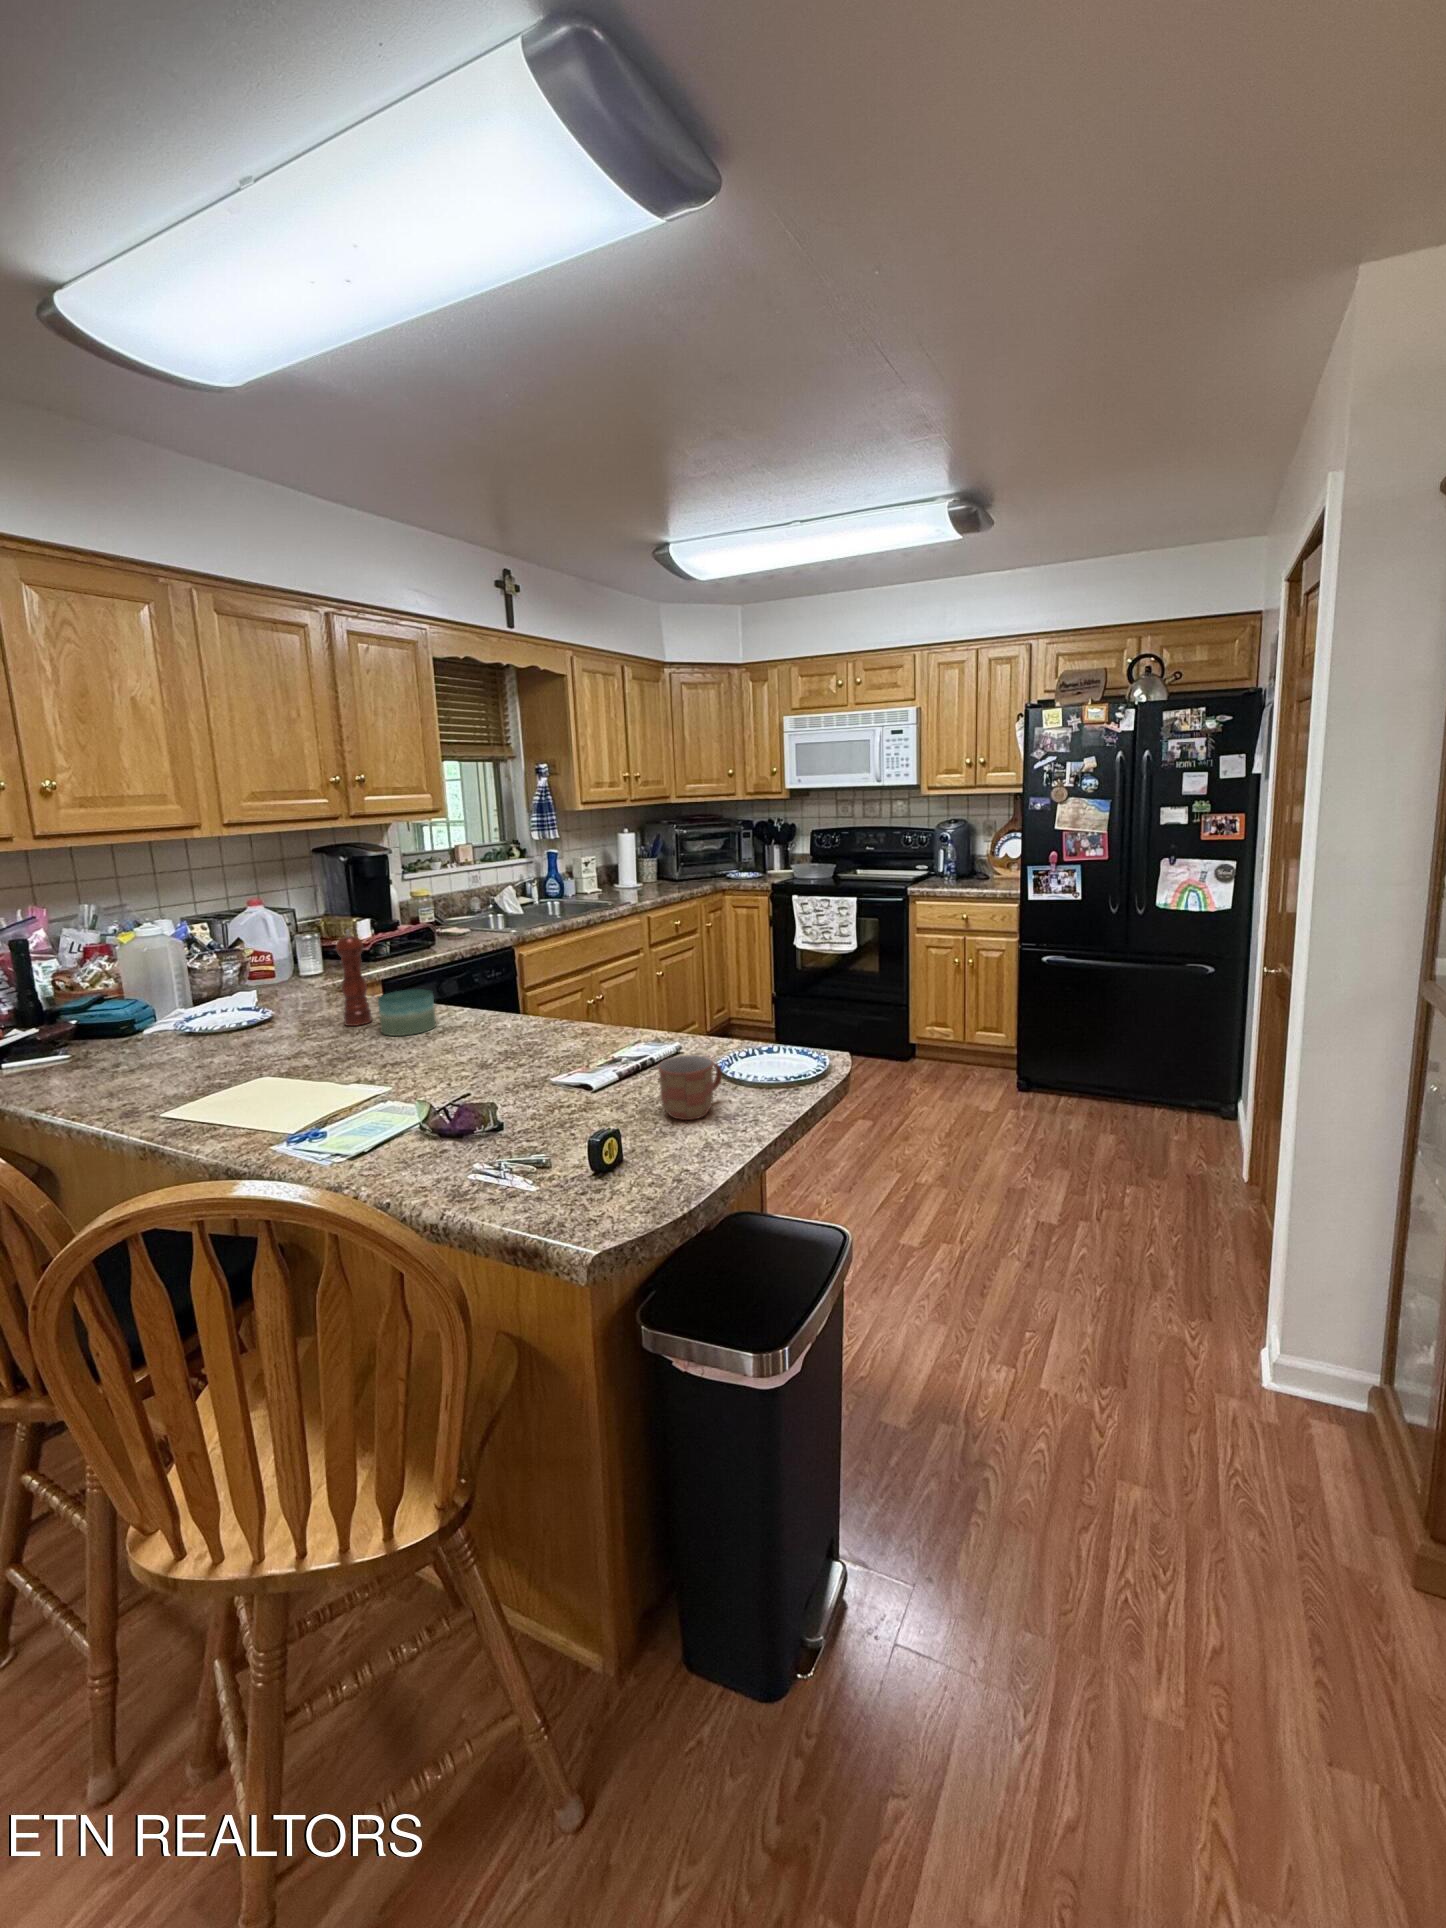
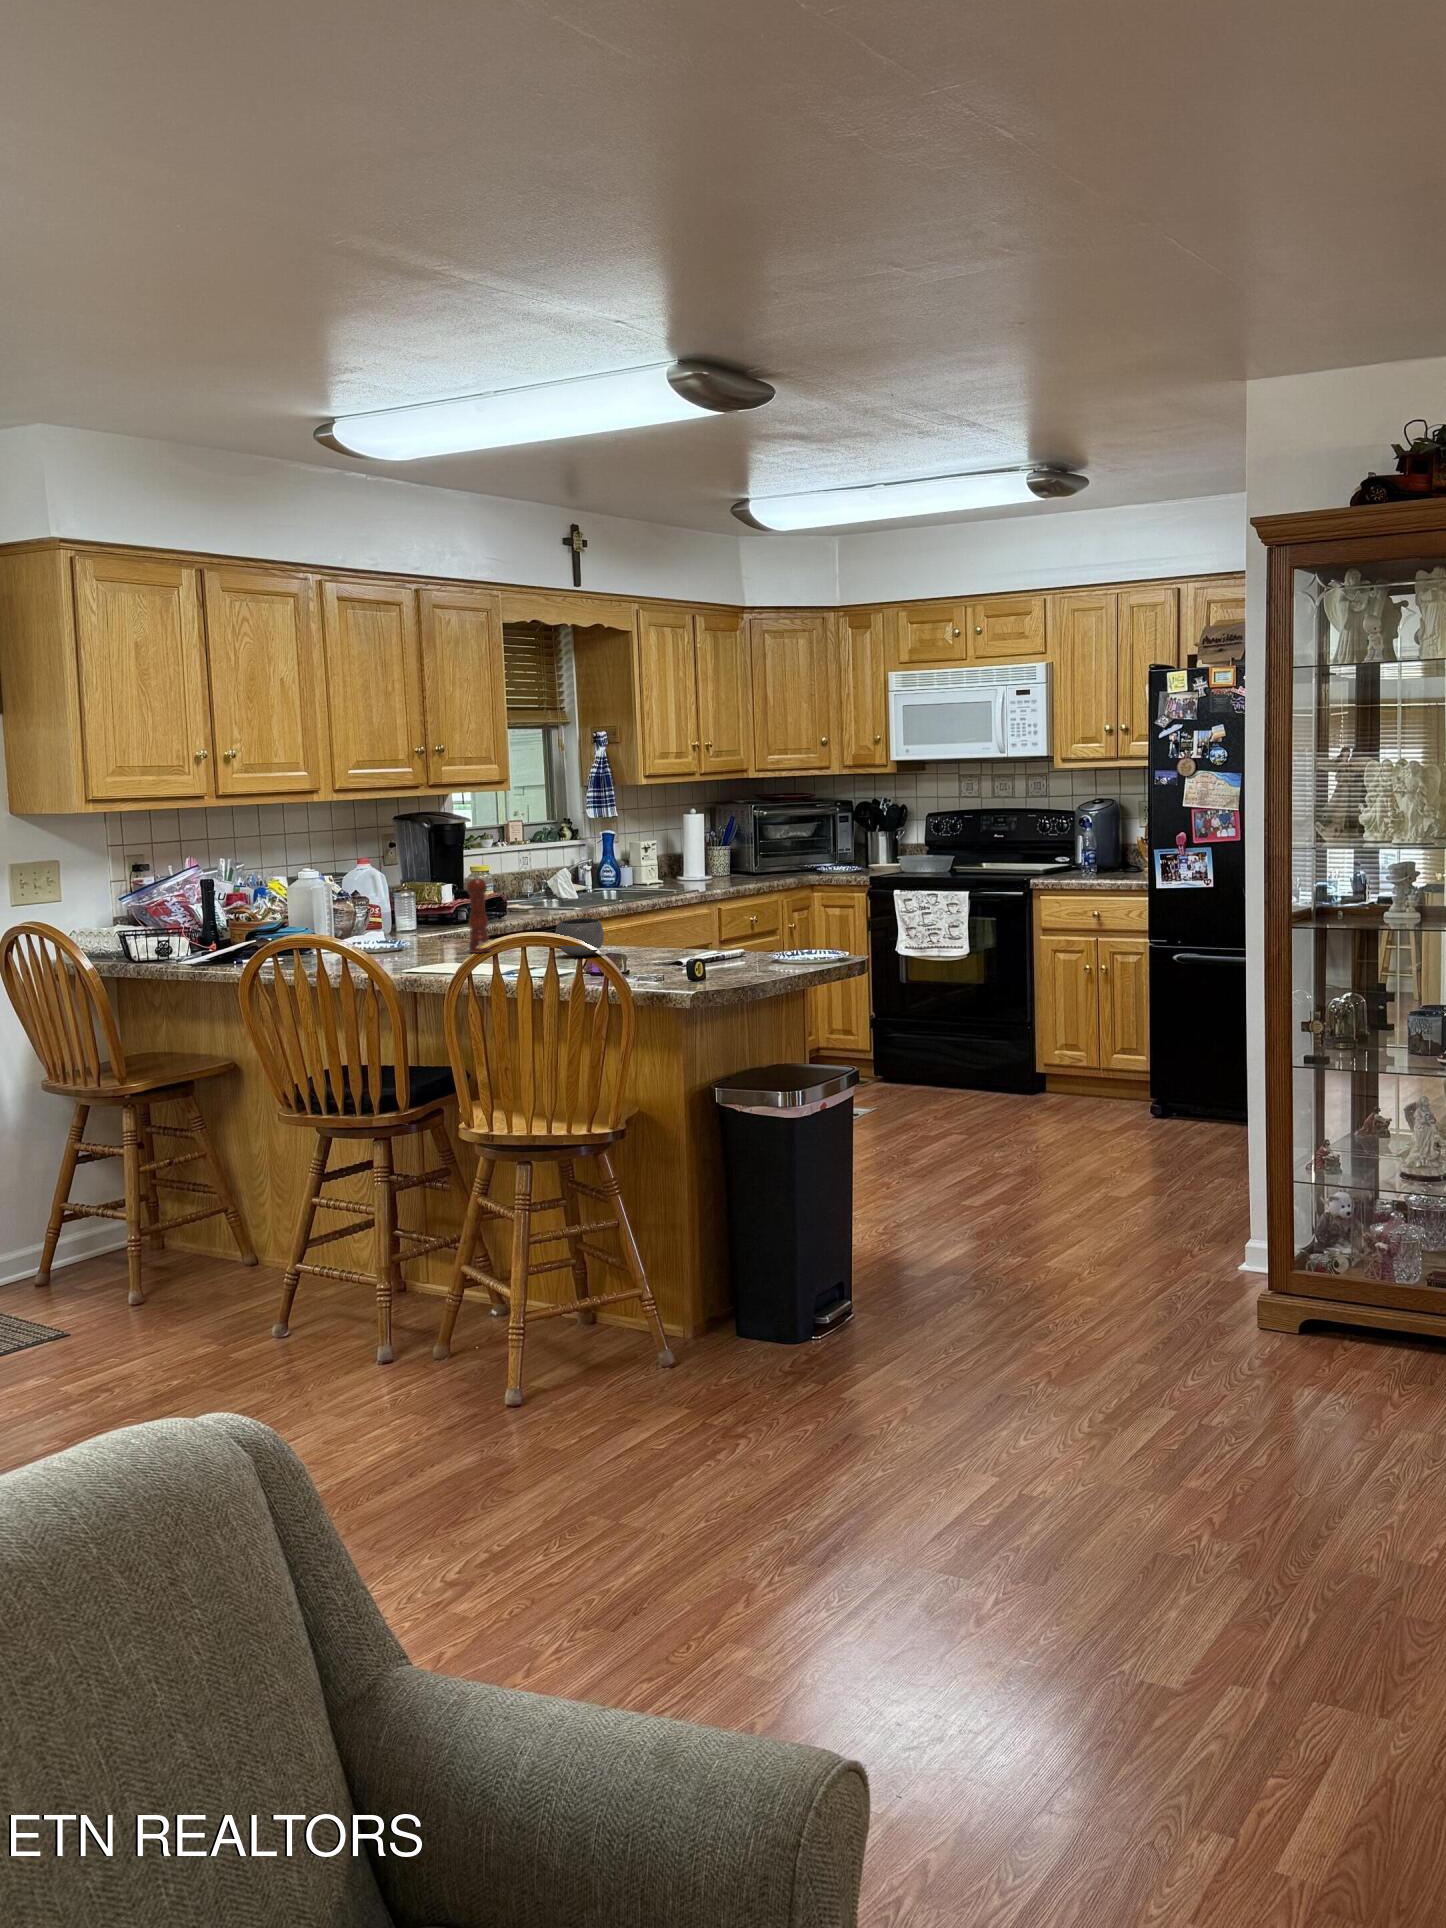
candle: present [378,989,436,1036] -> none [504,923,547,955]
bowl: none [435,990,499,1042] -> present [555,918,604,956]
mug: present [658,1055,722,1120] -> none [730,936,774,973]

